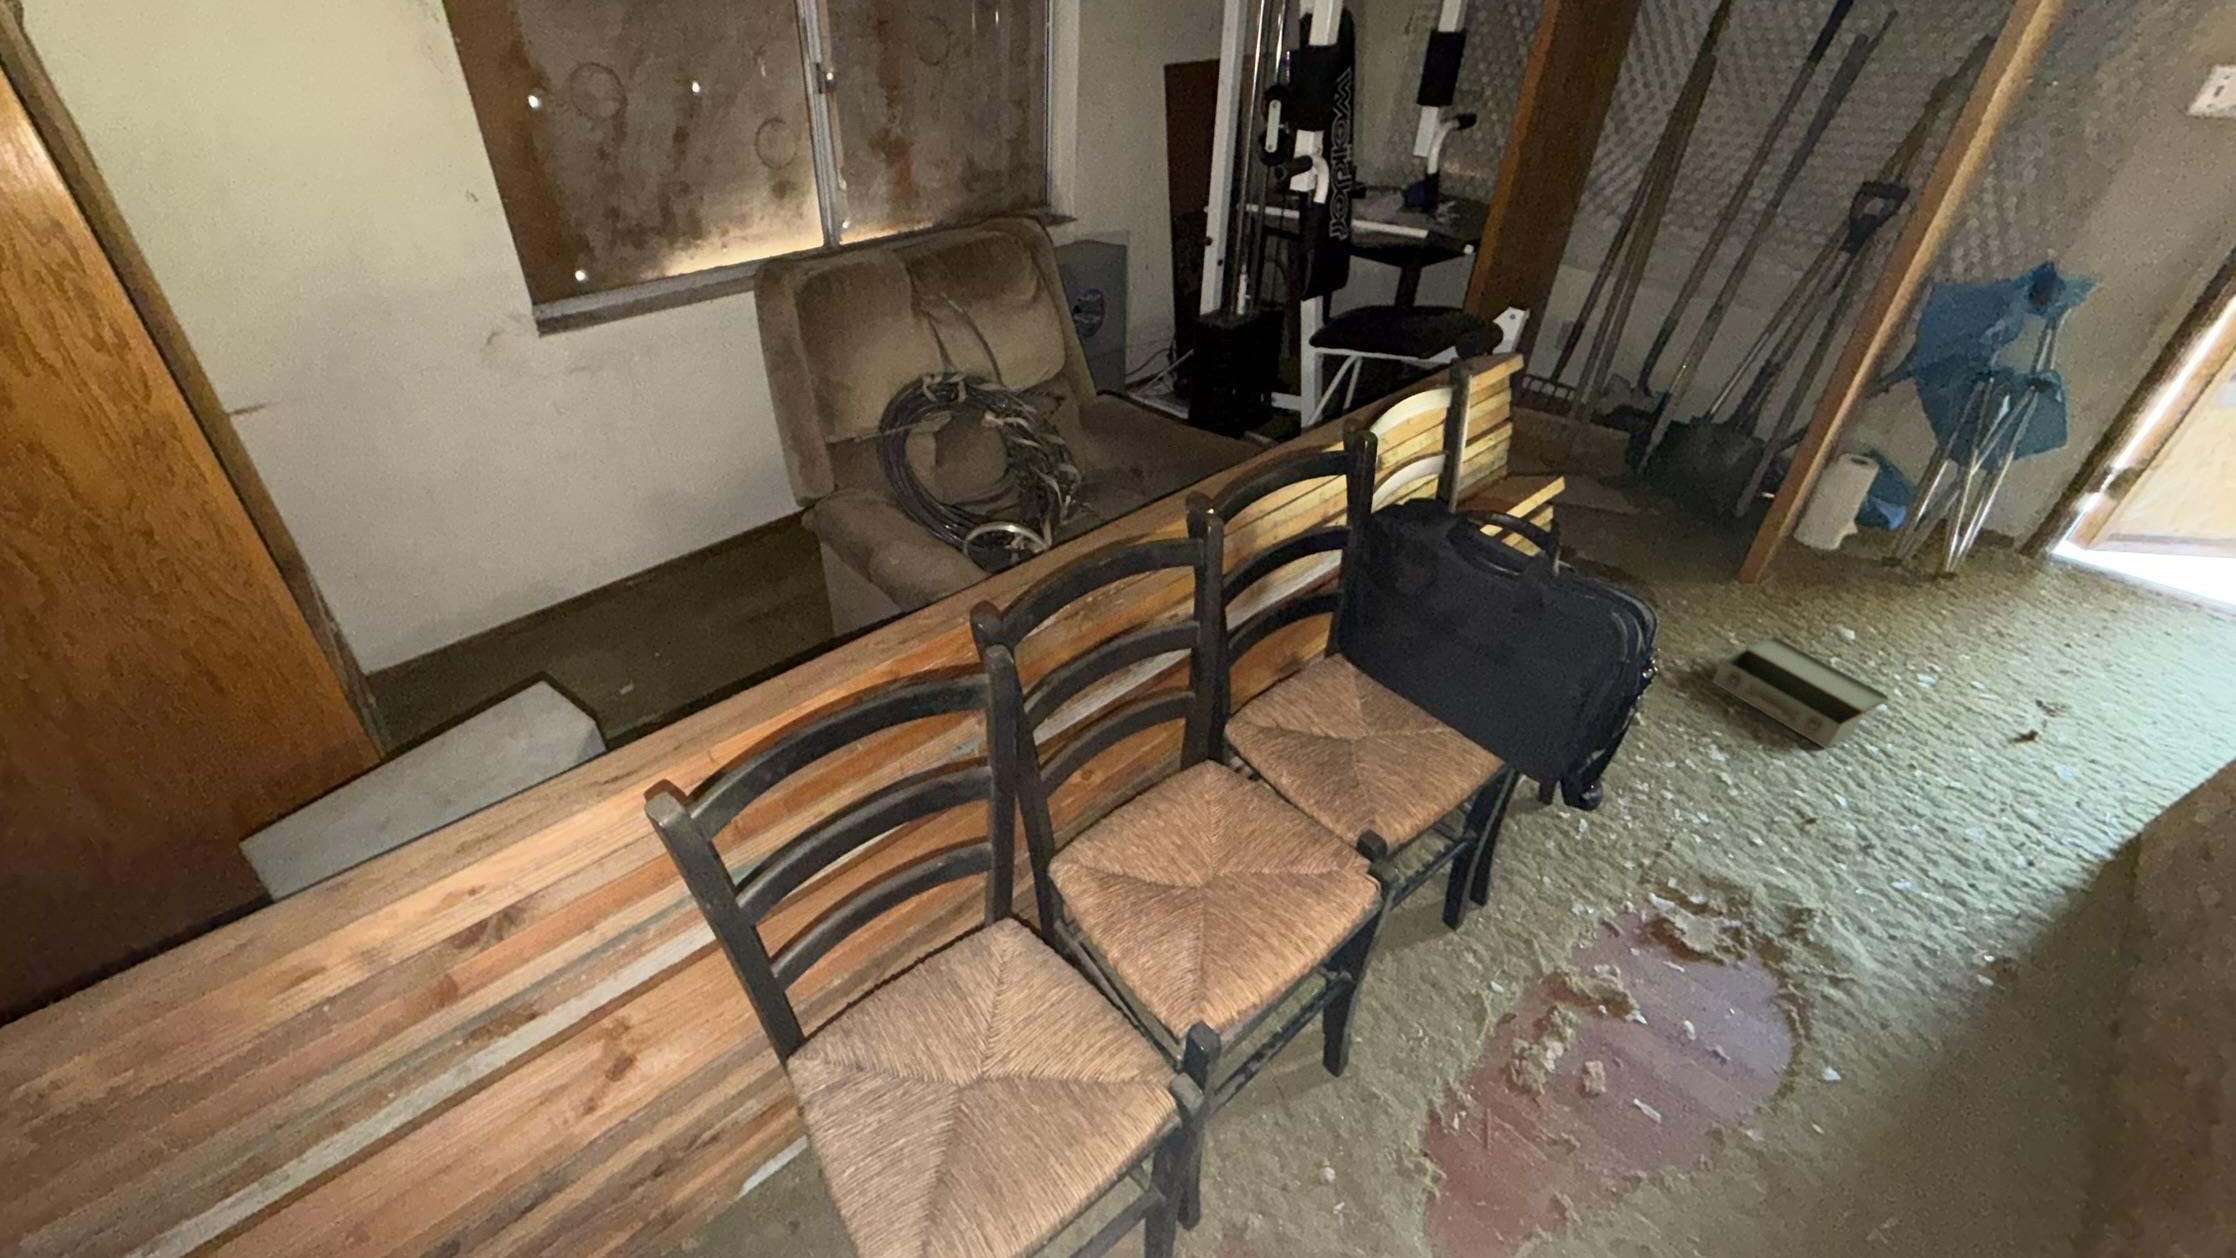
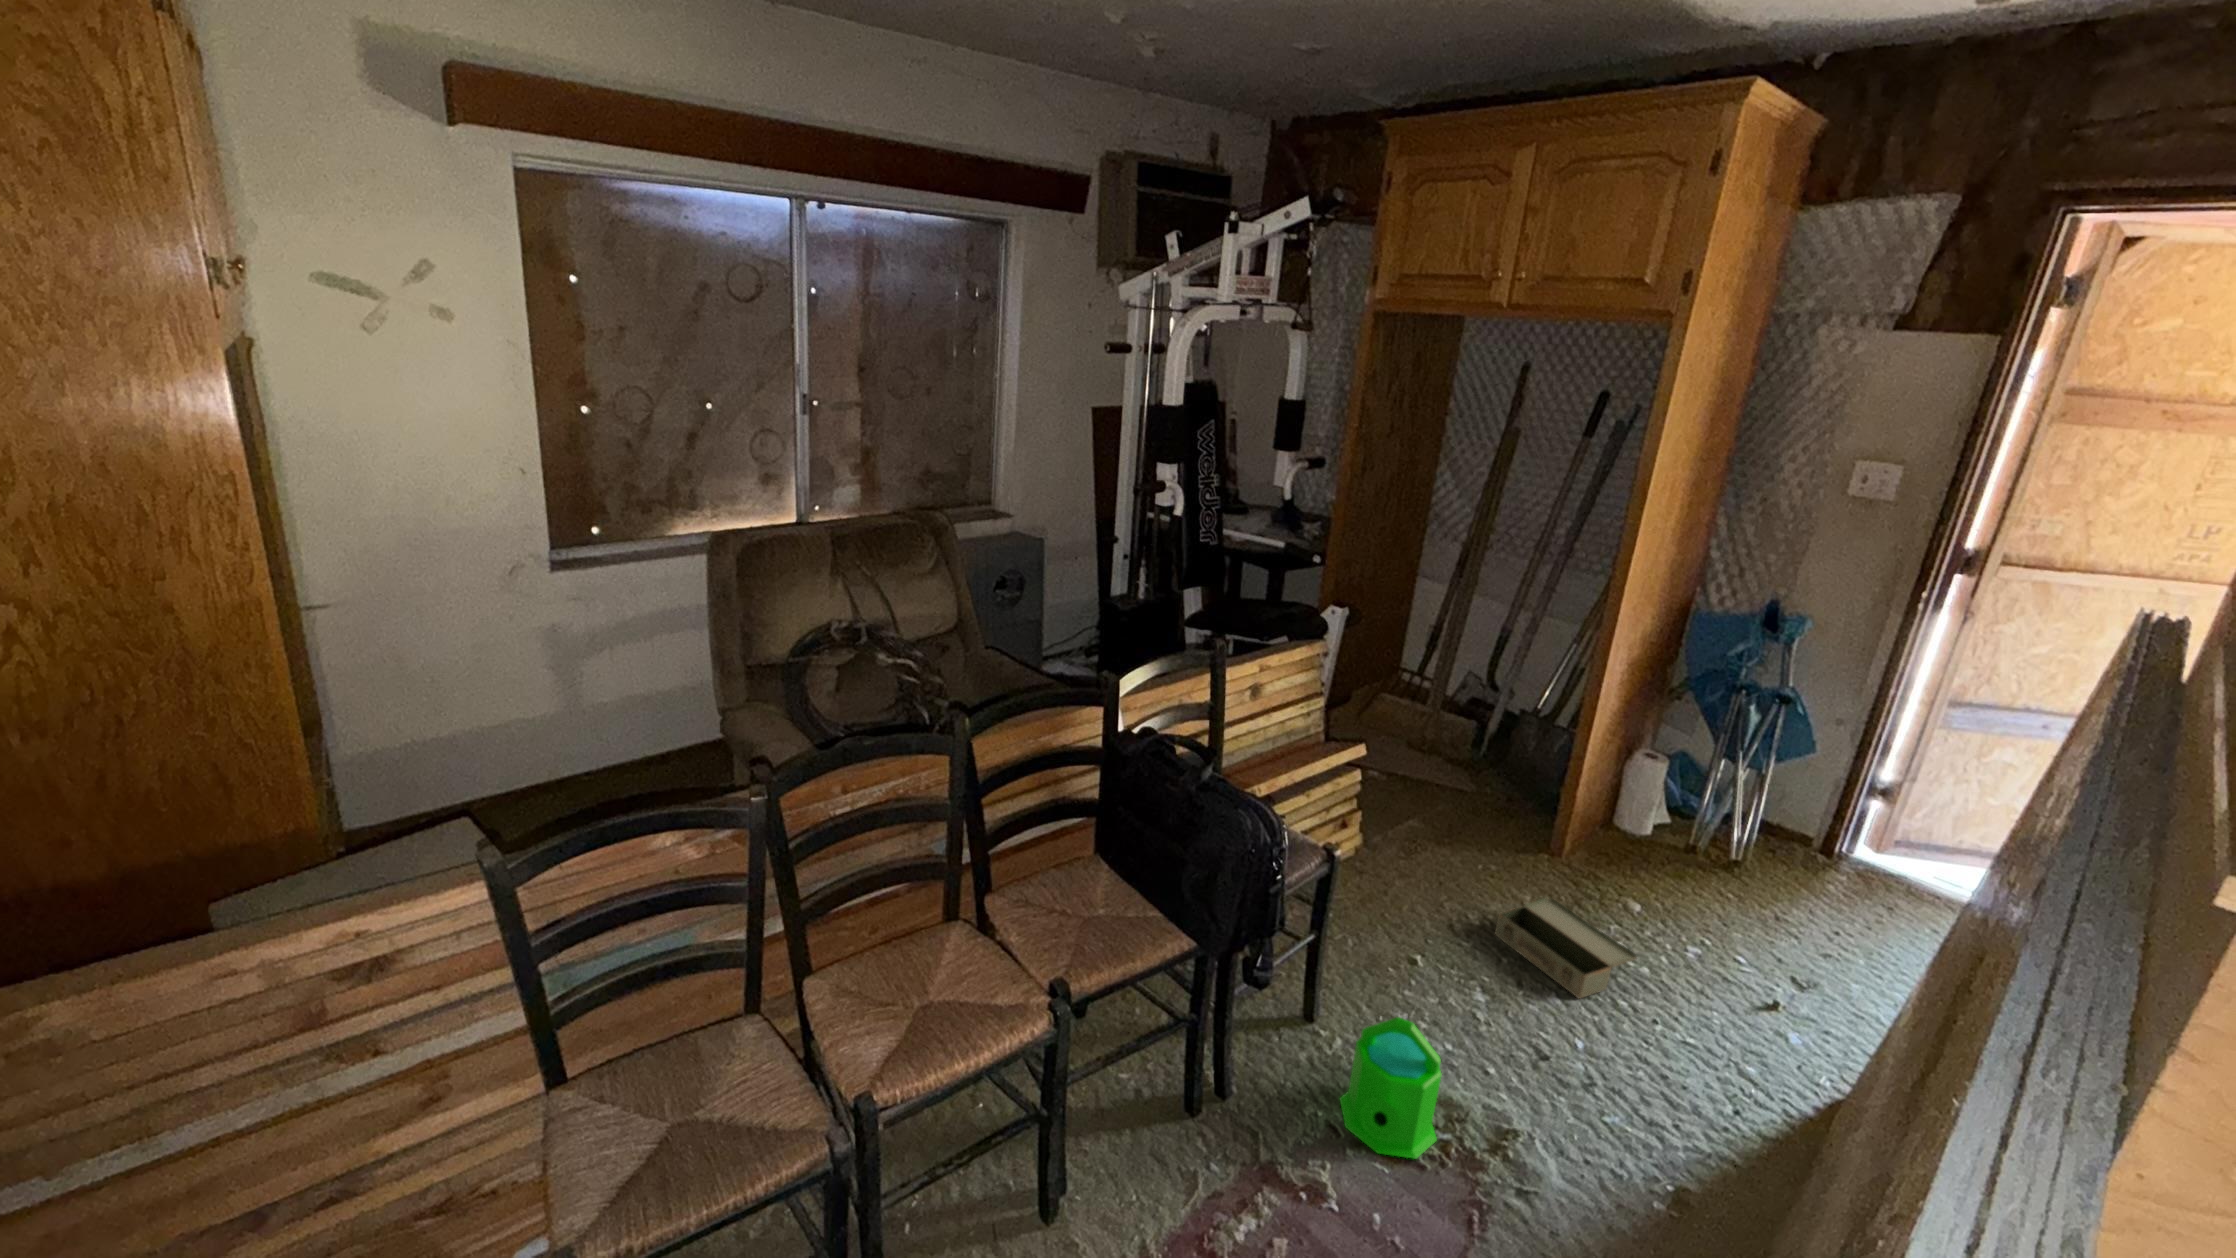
watering can: none [1605,811,1755,953] -> present [1340,1017,1442,1159]

